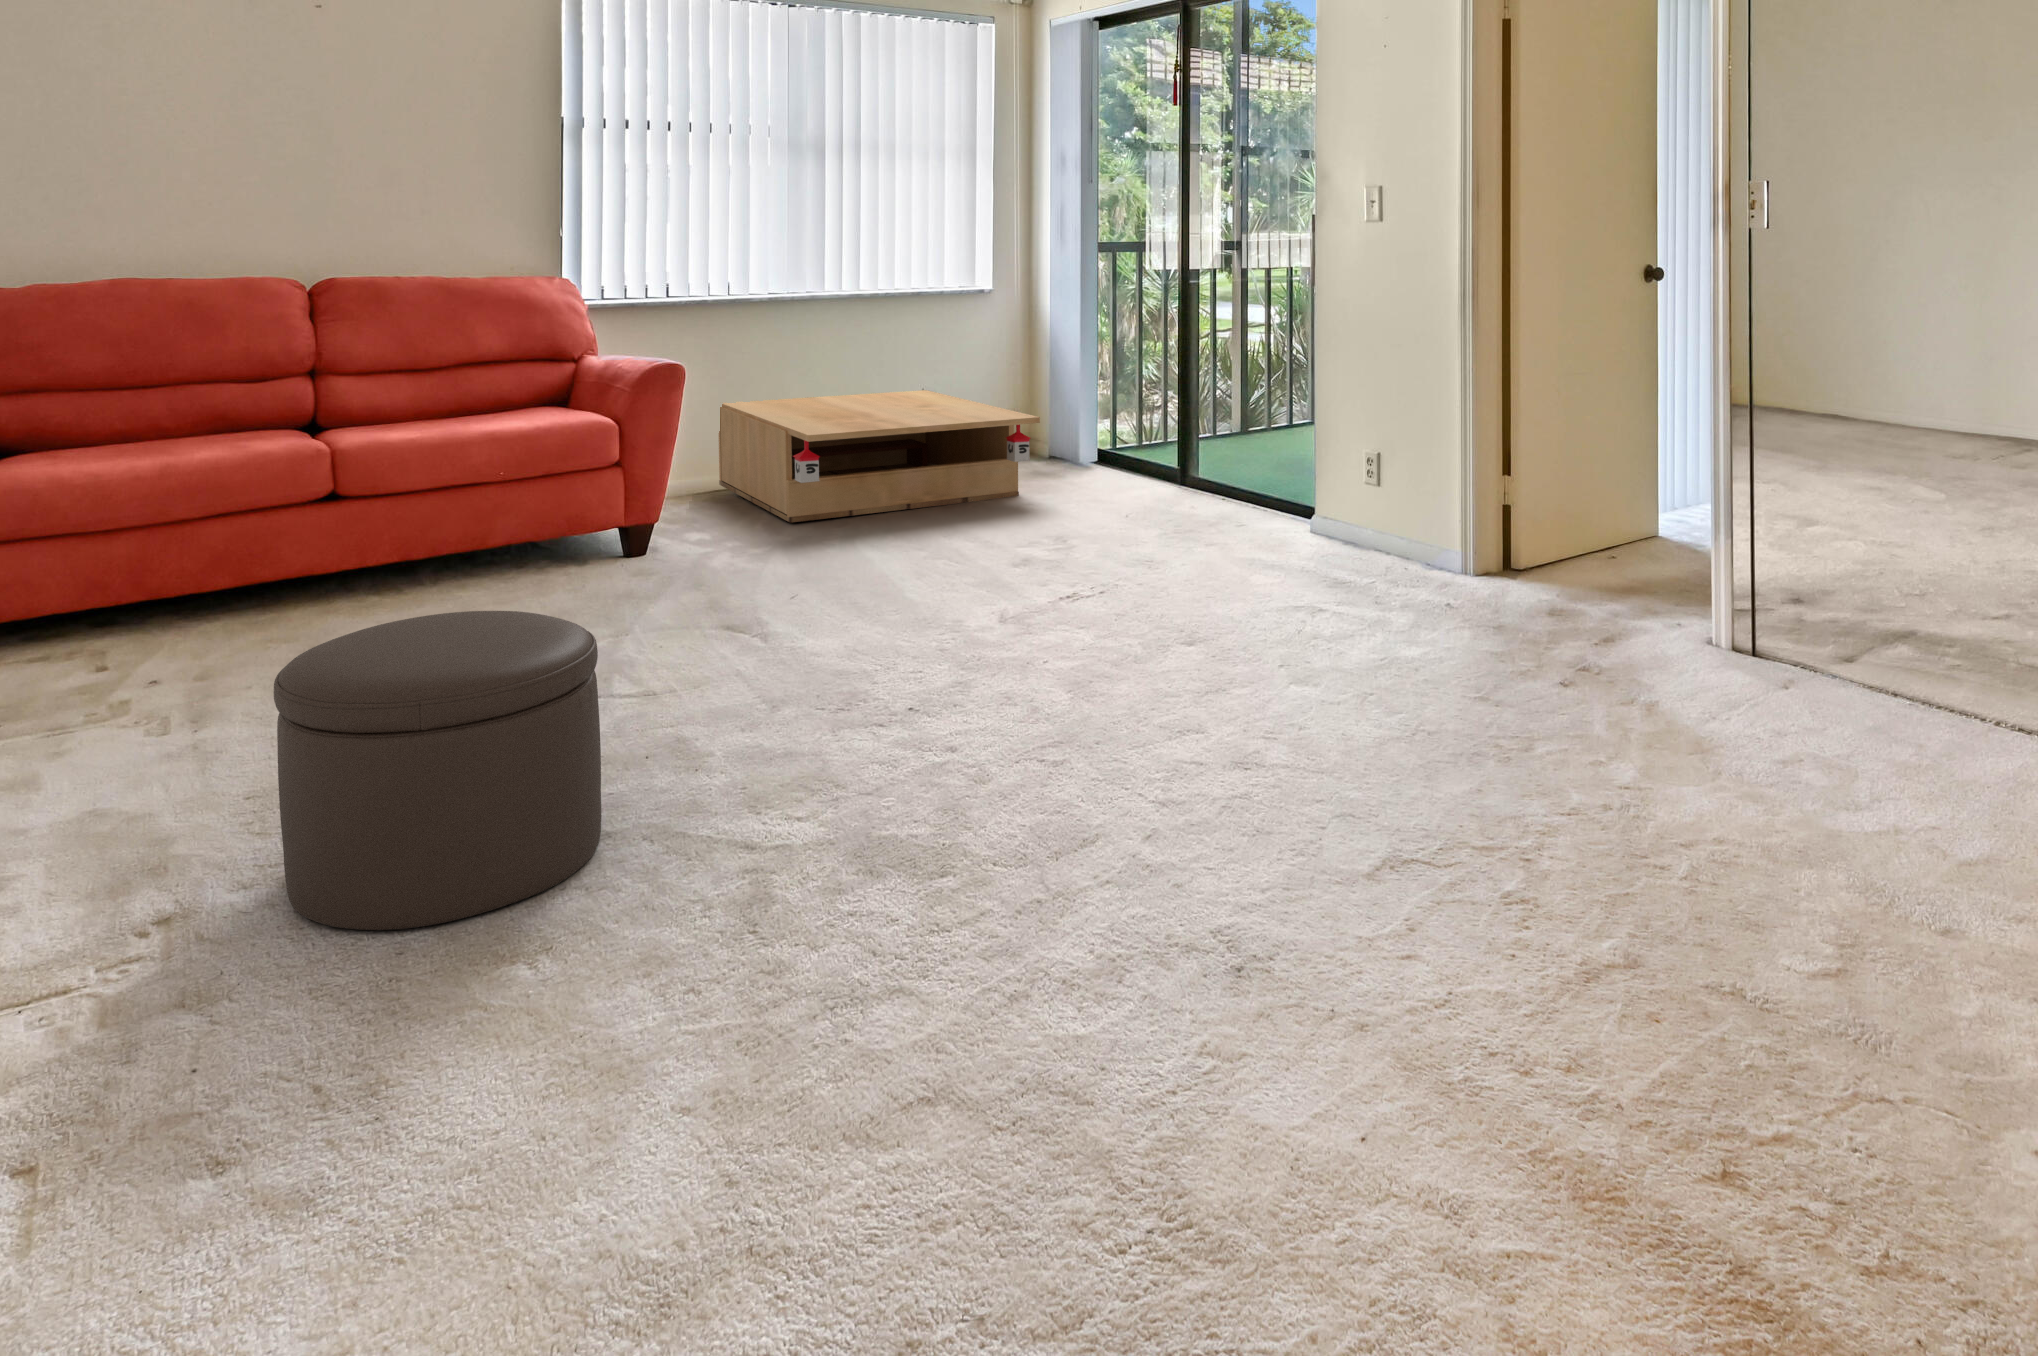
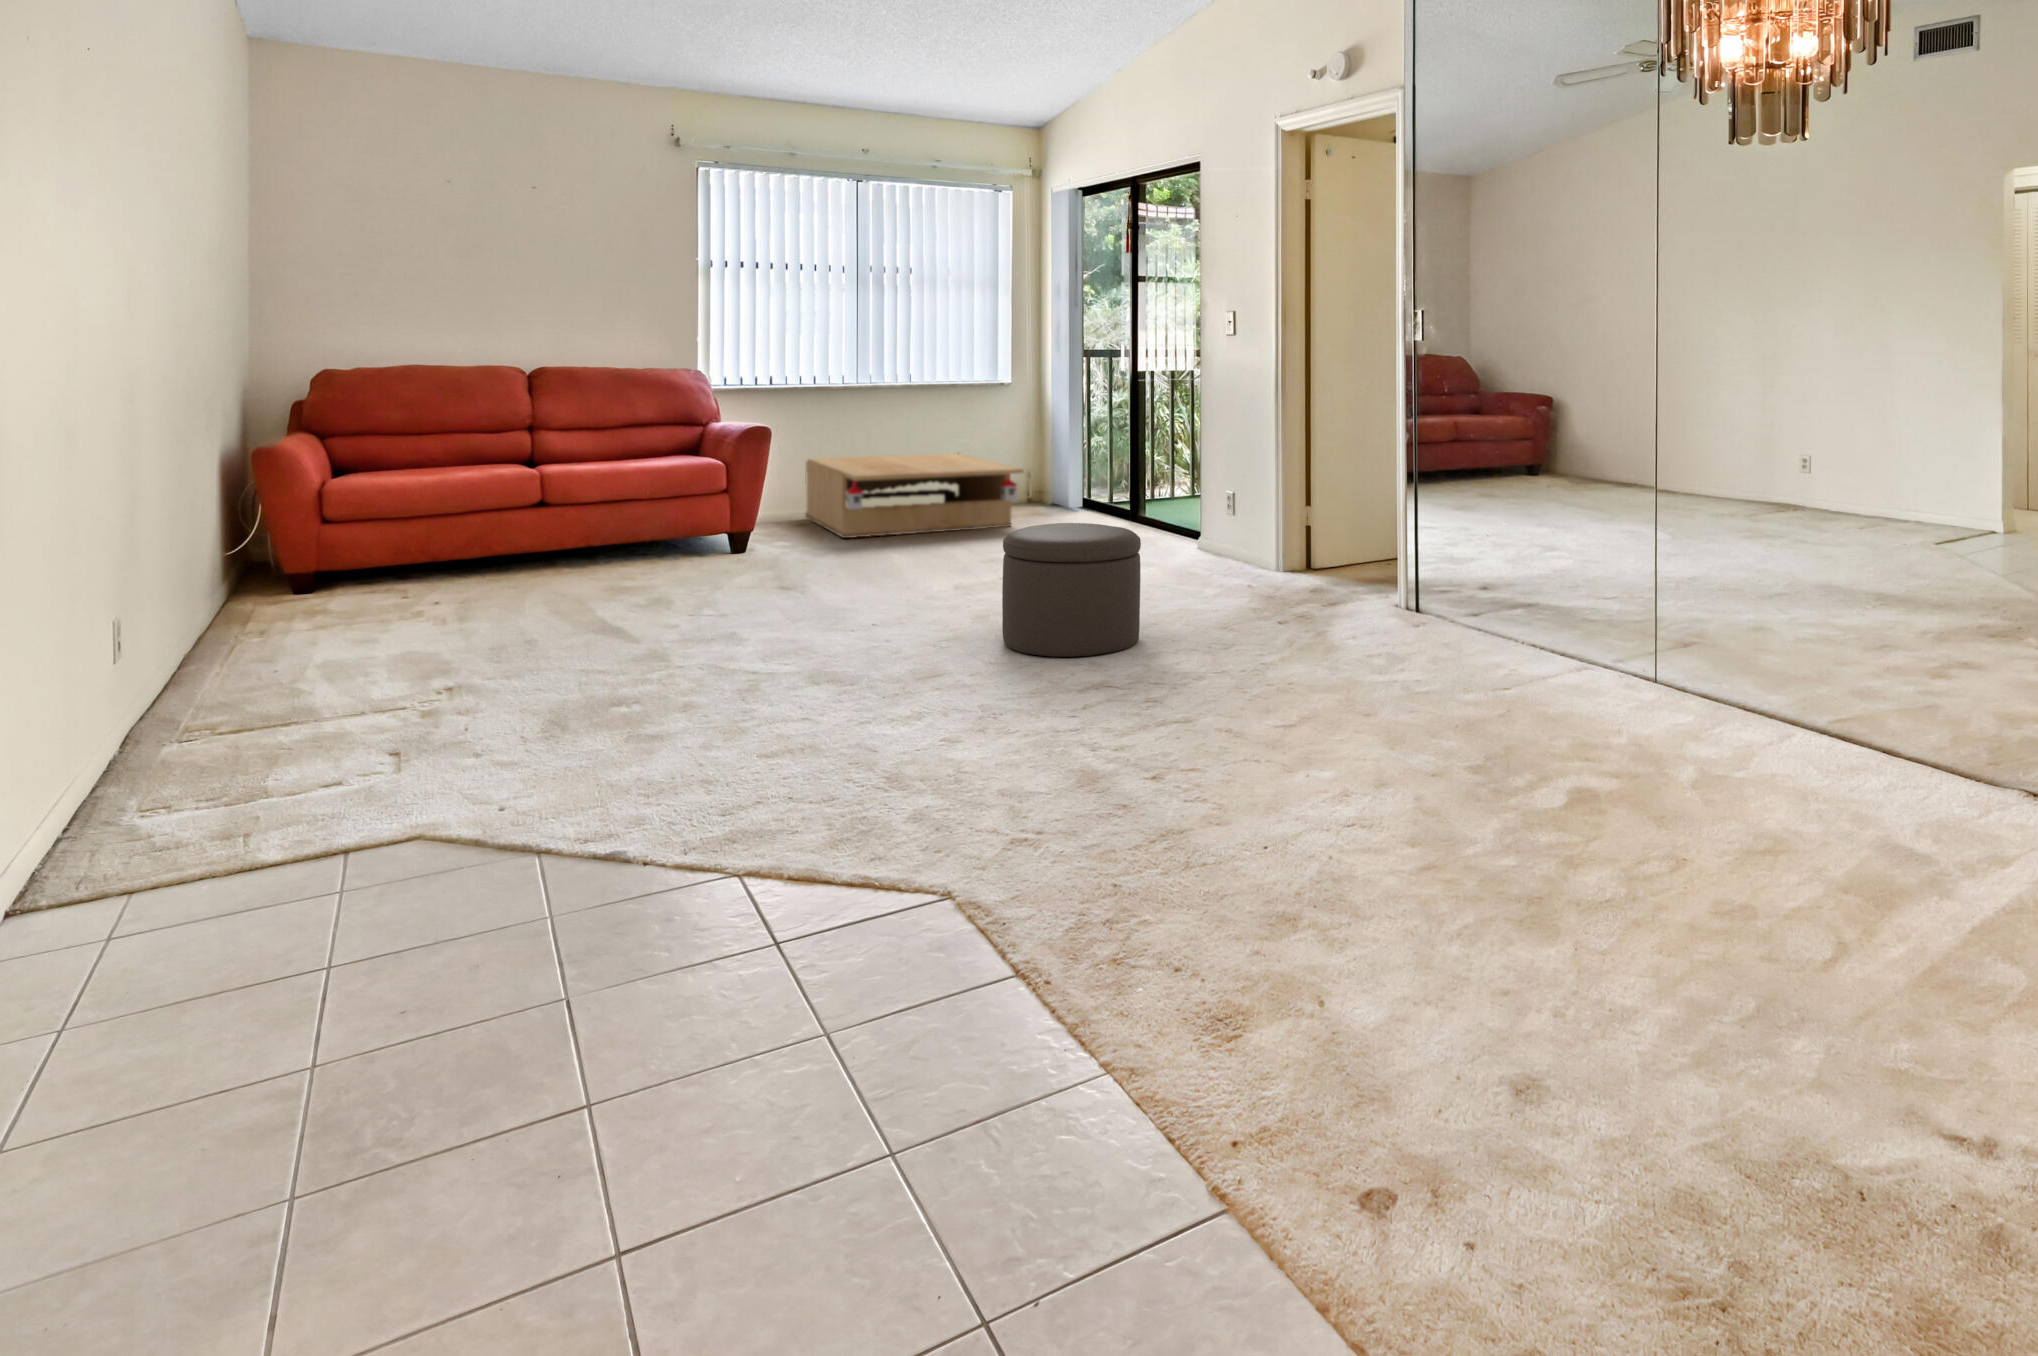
ottoman: present [274,611,601,930] -> present [1002,523,1141,657]

